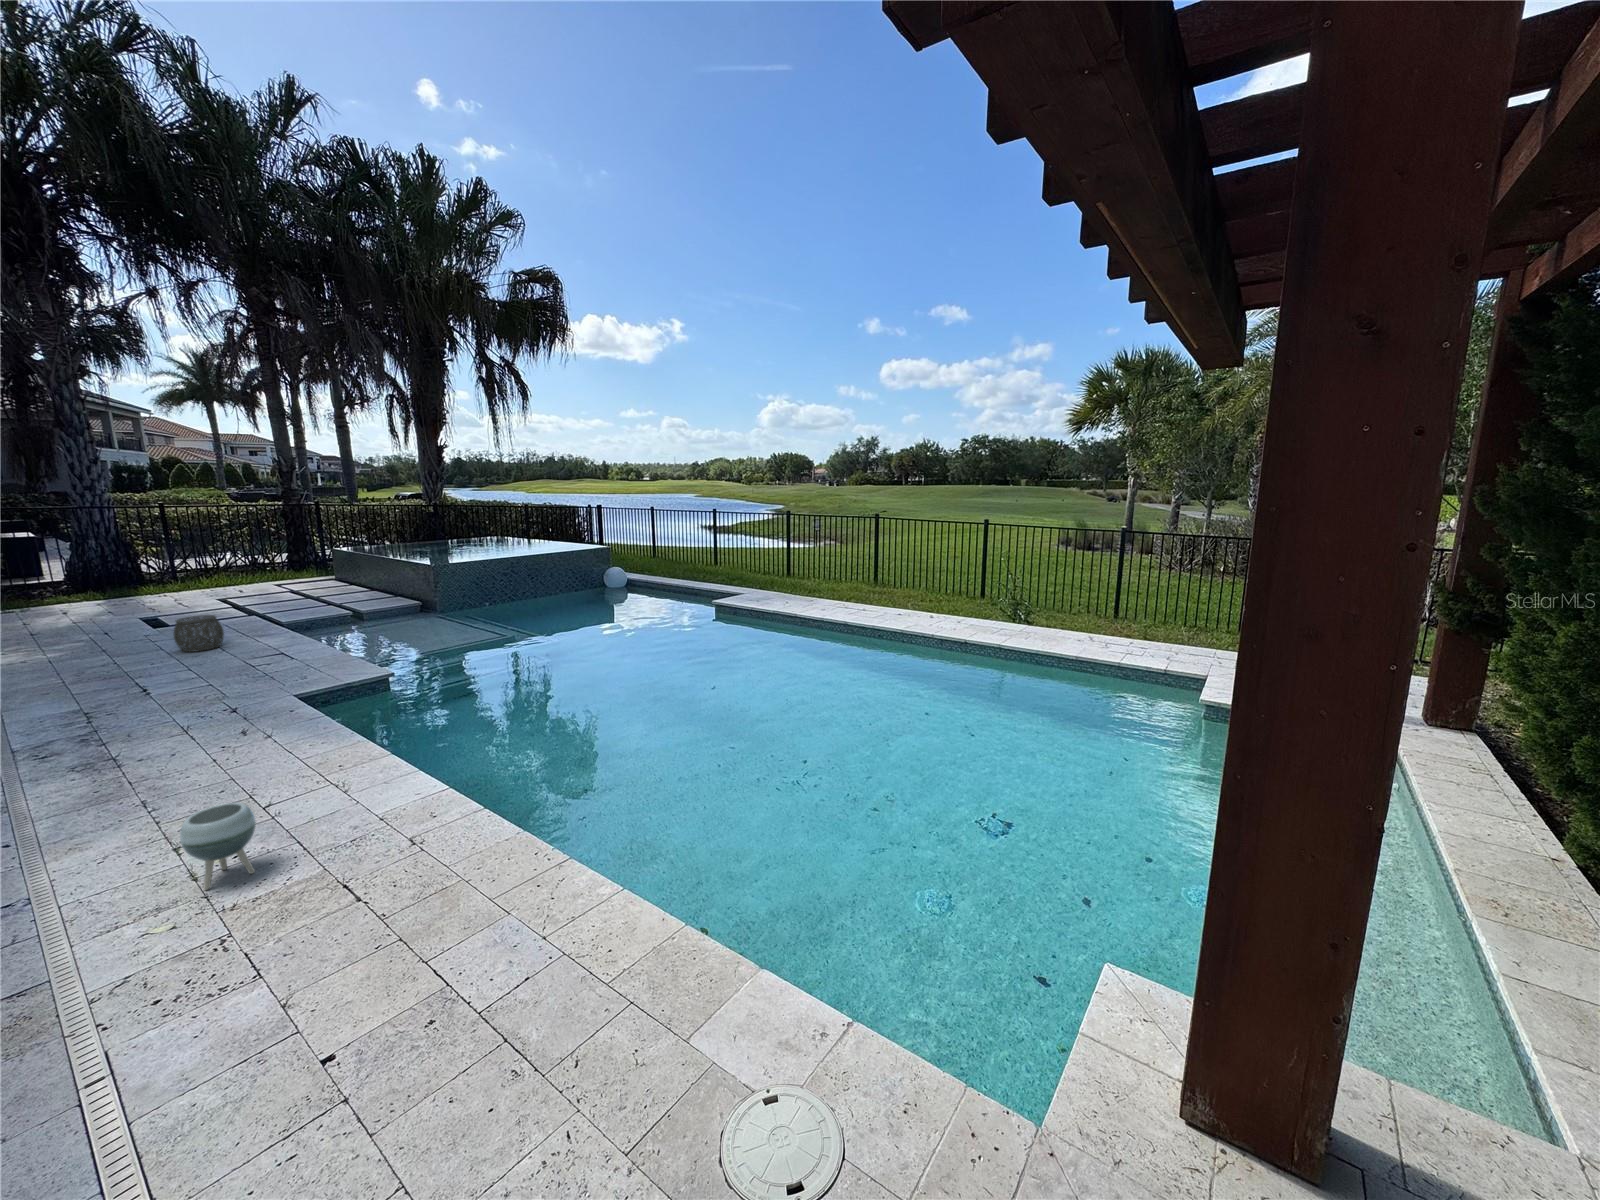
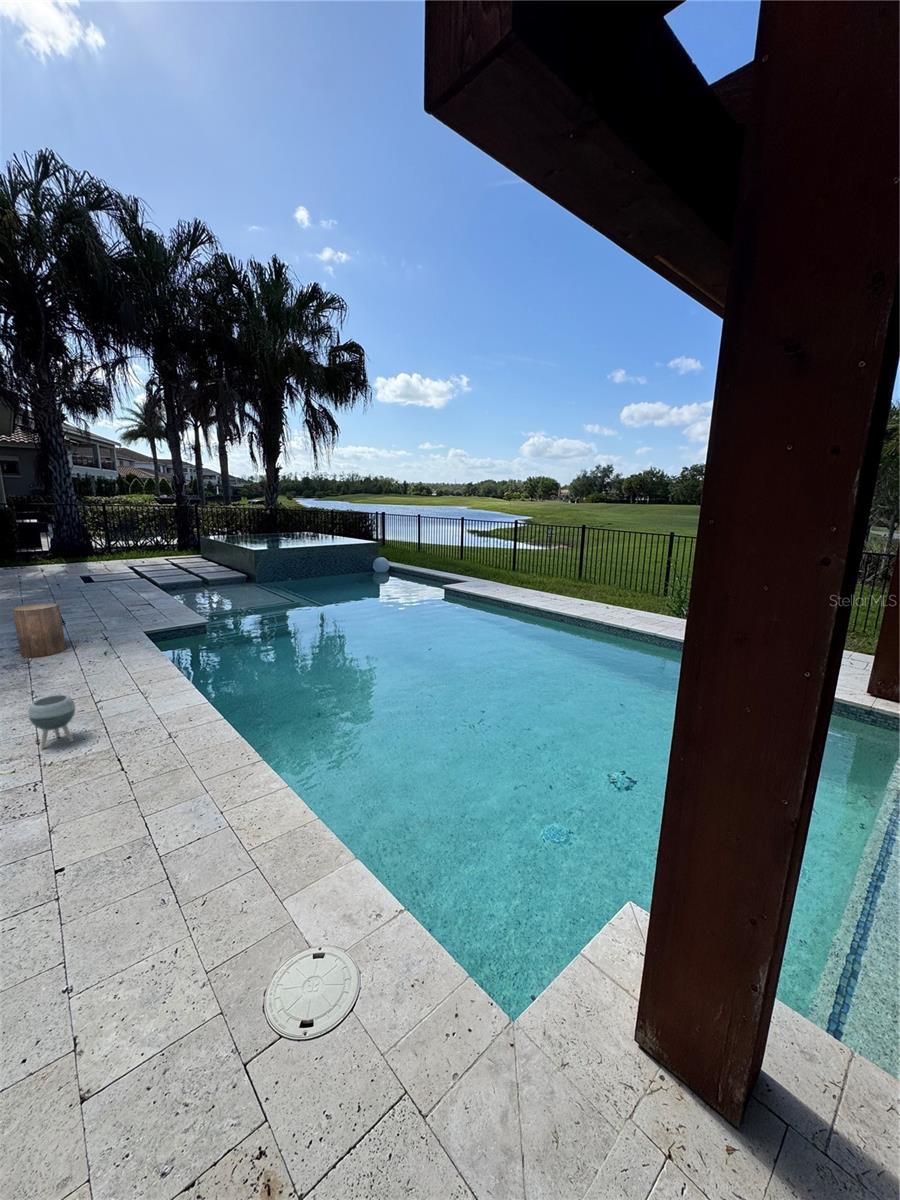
woven basket: present [173,615,224,652] -> none [92,576,122,599]
stool: none [71,663,167,753] -> present [12,603,66,658]

